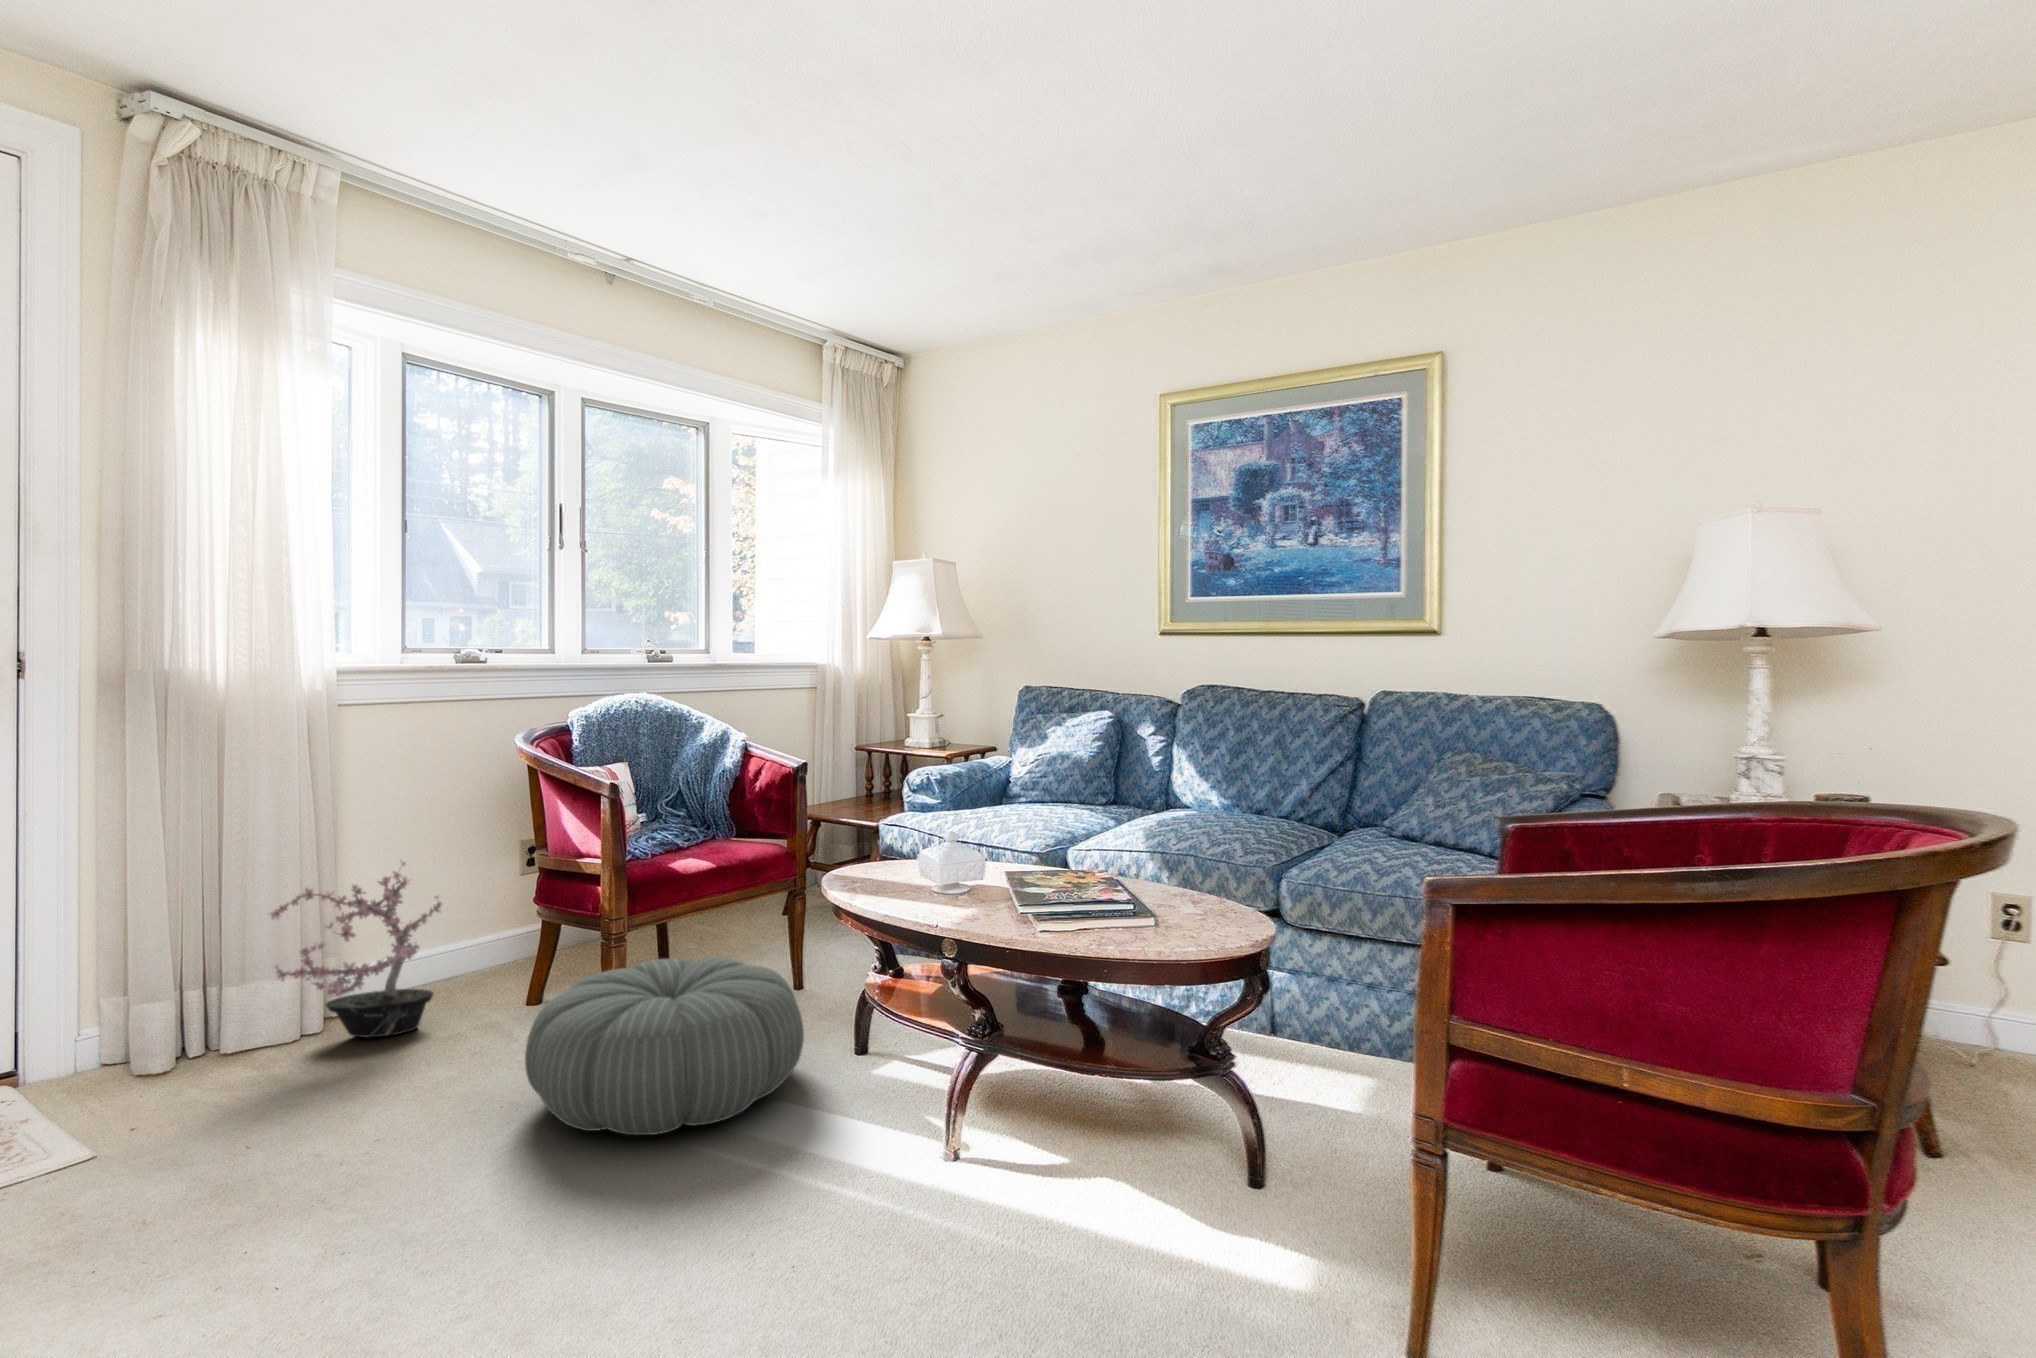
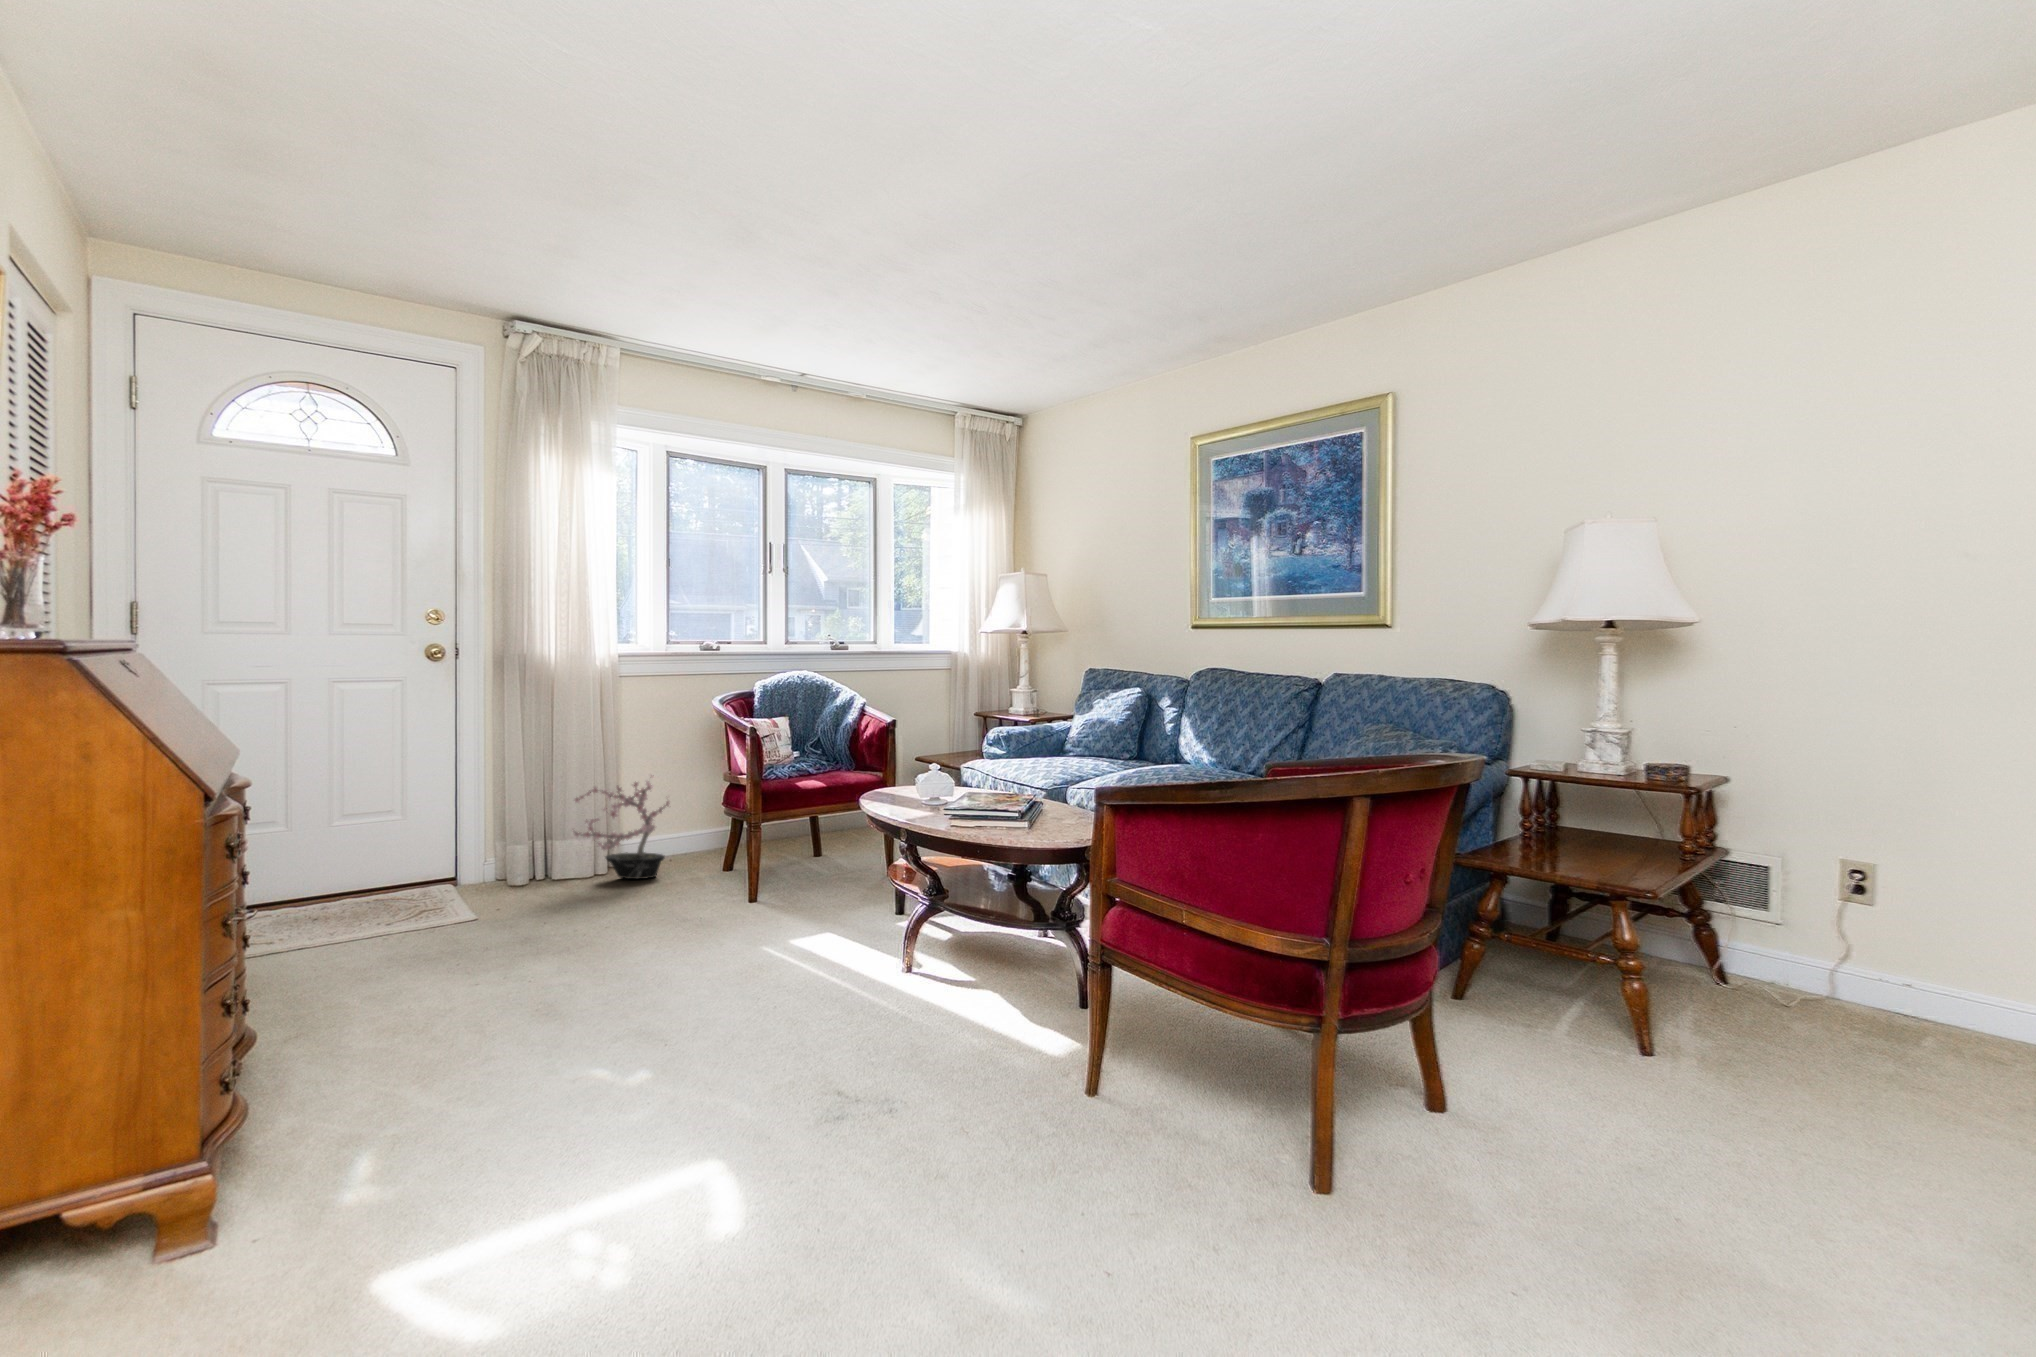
pouf: present [525,957,804,1135] -> none [683,840,850,937]

